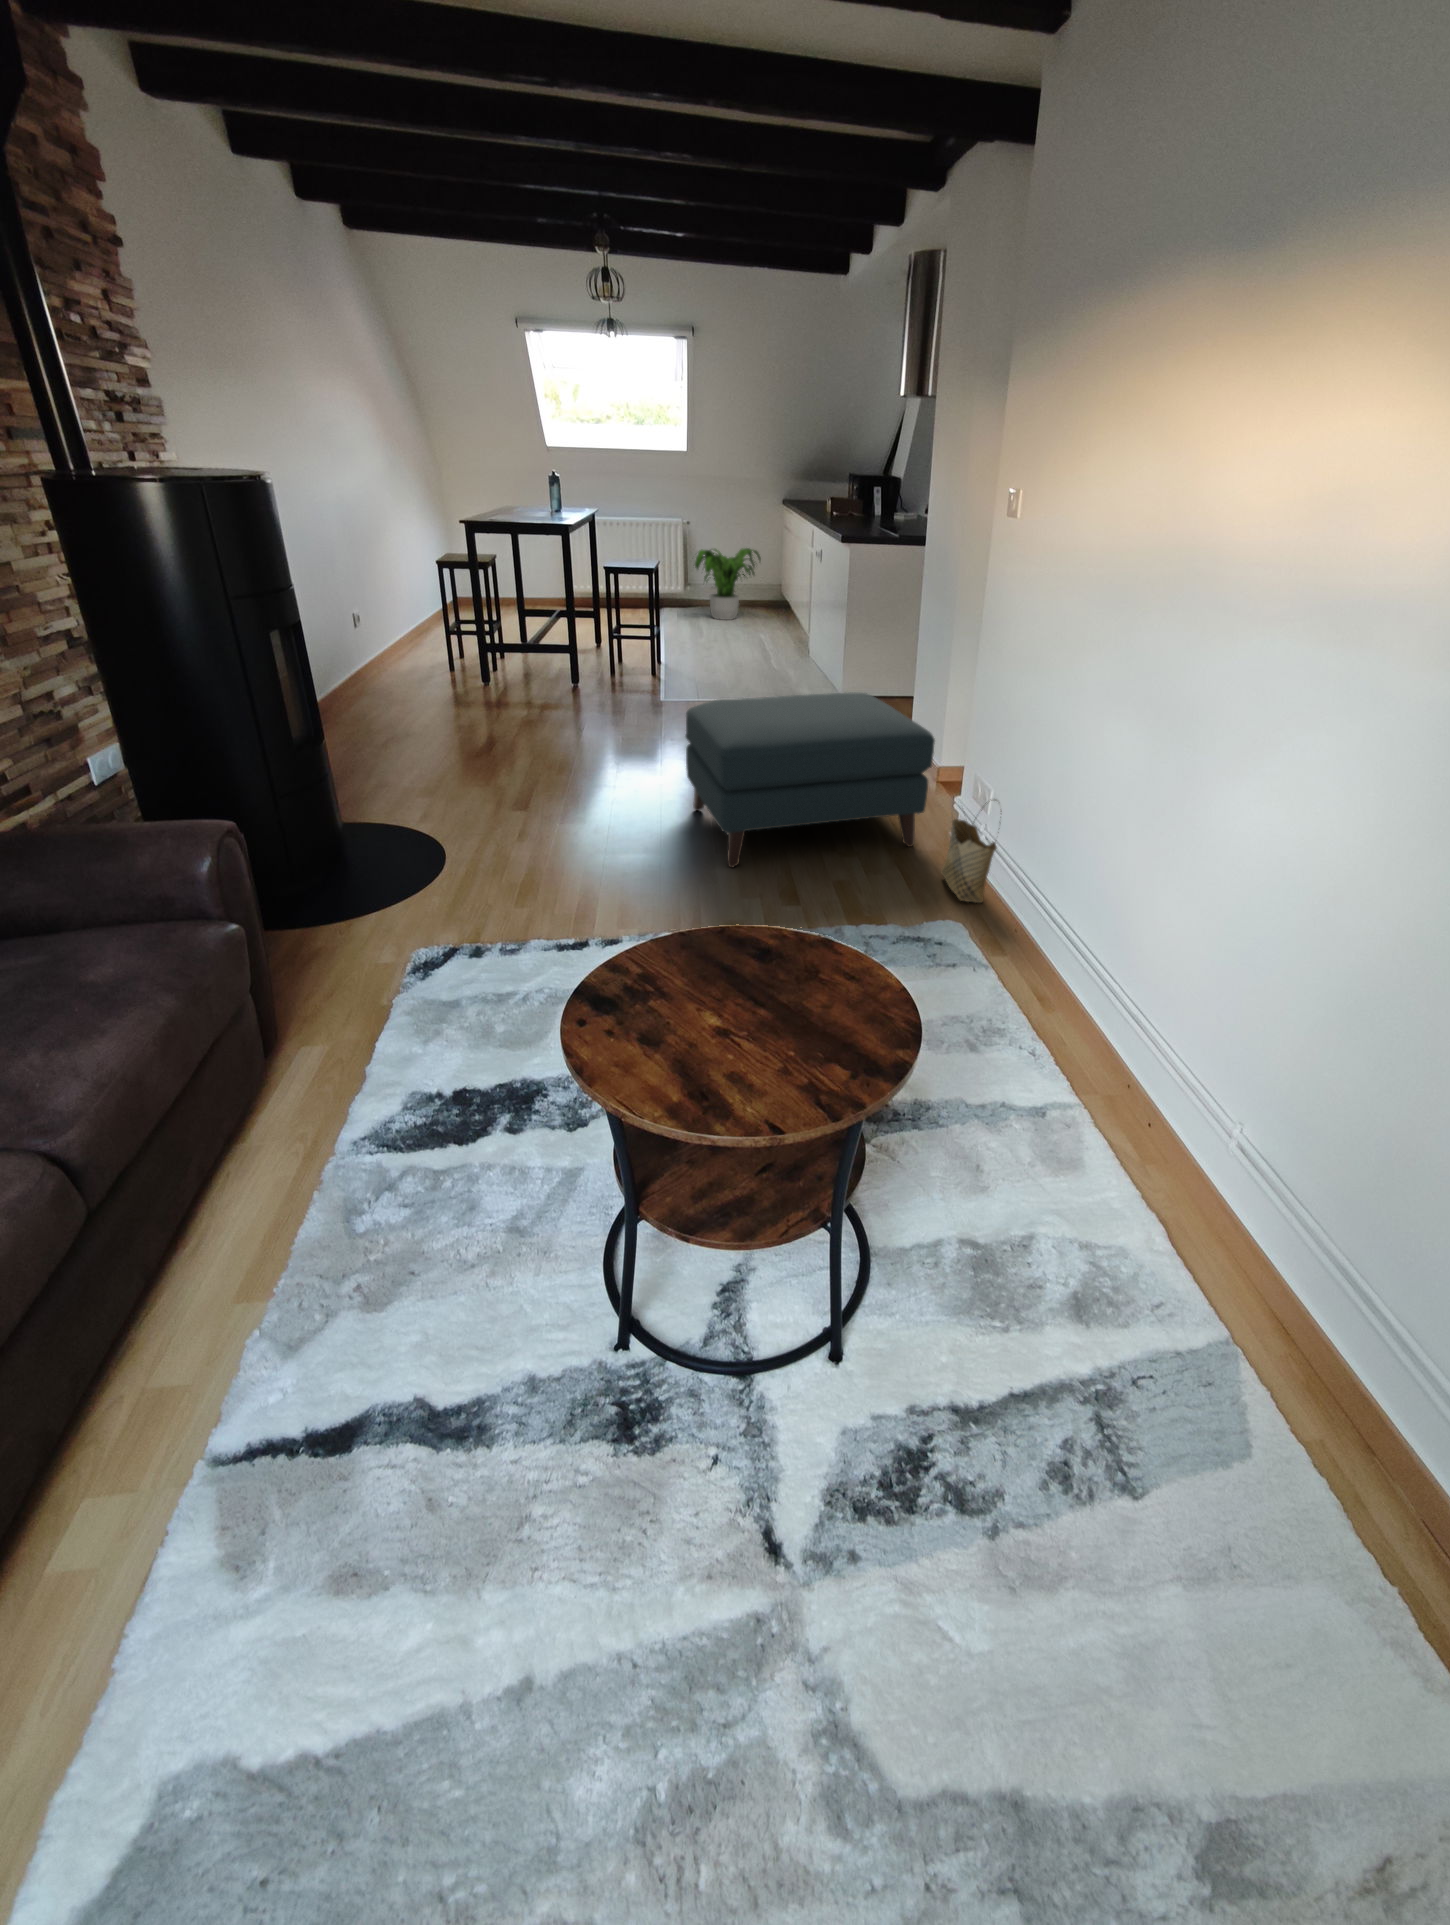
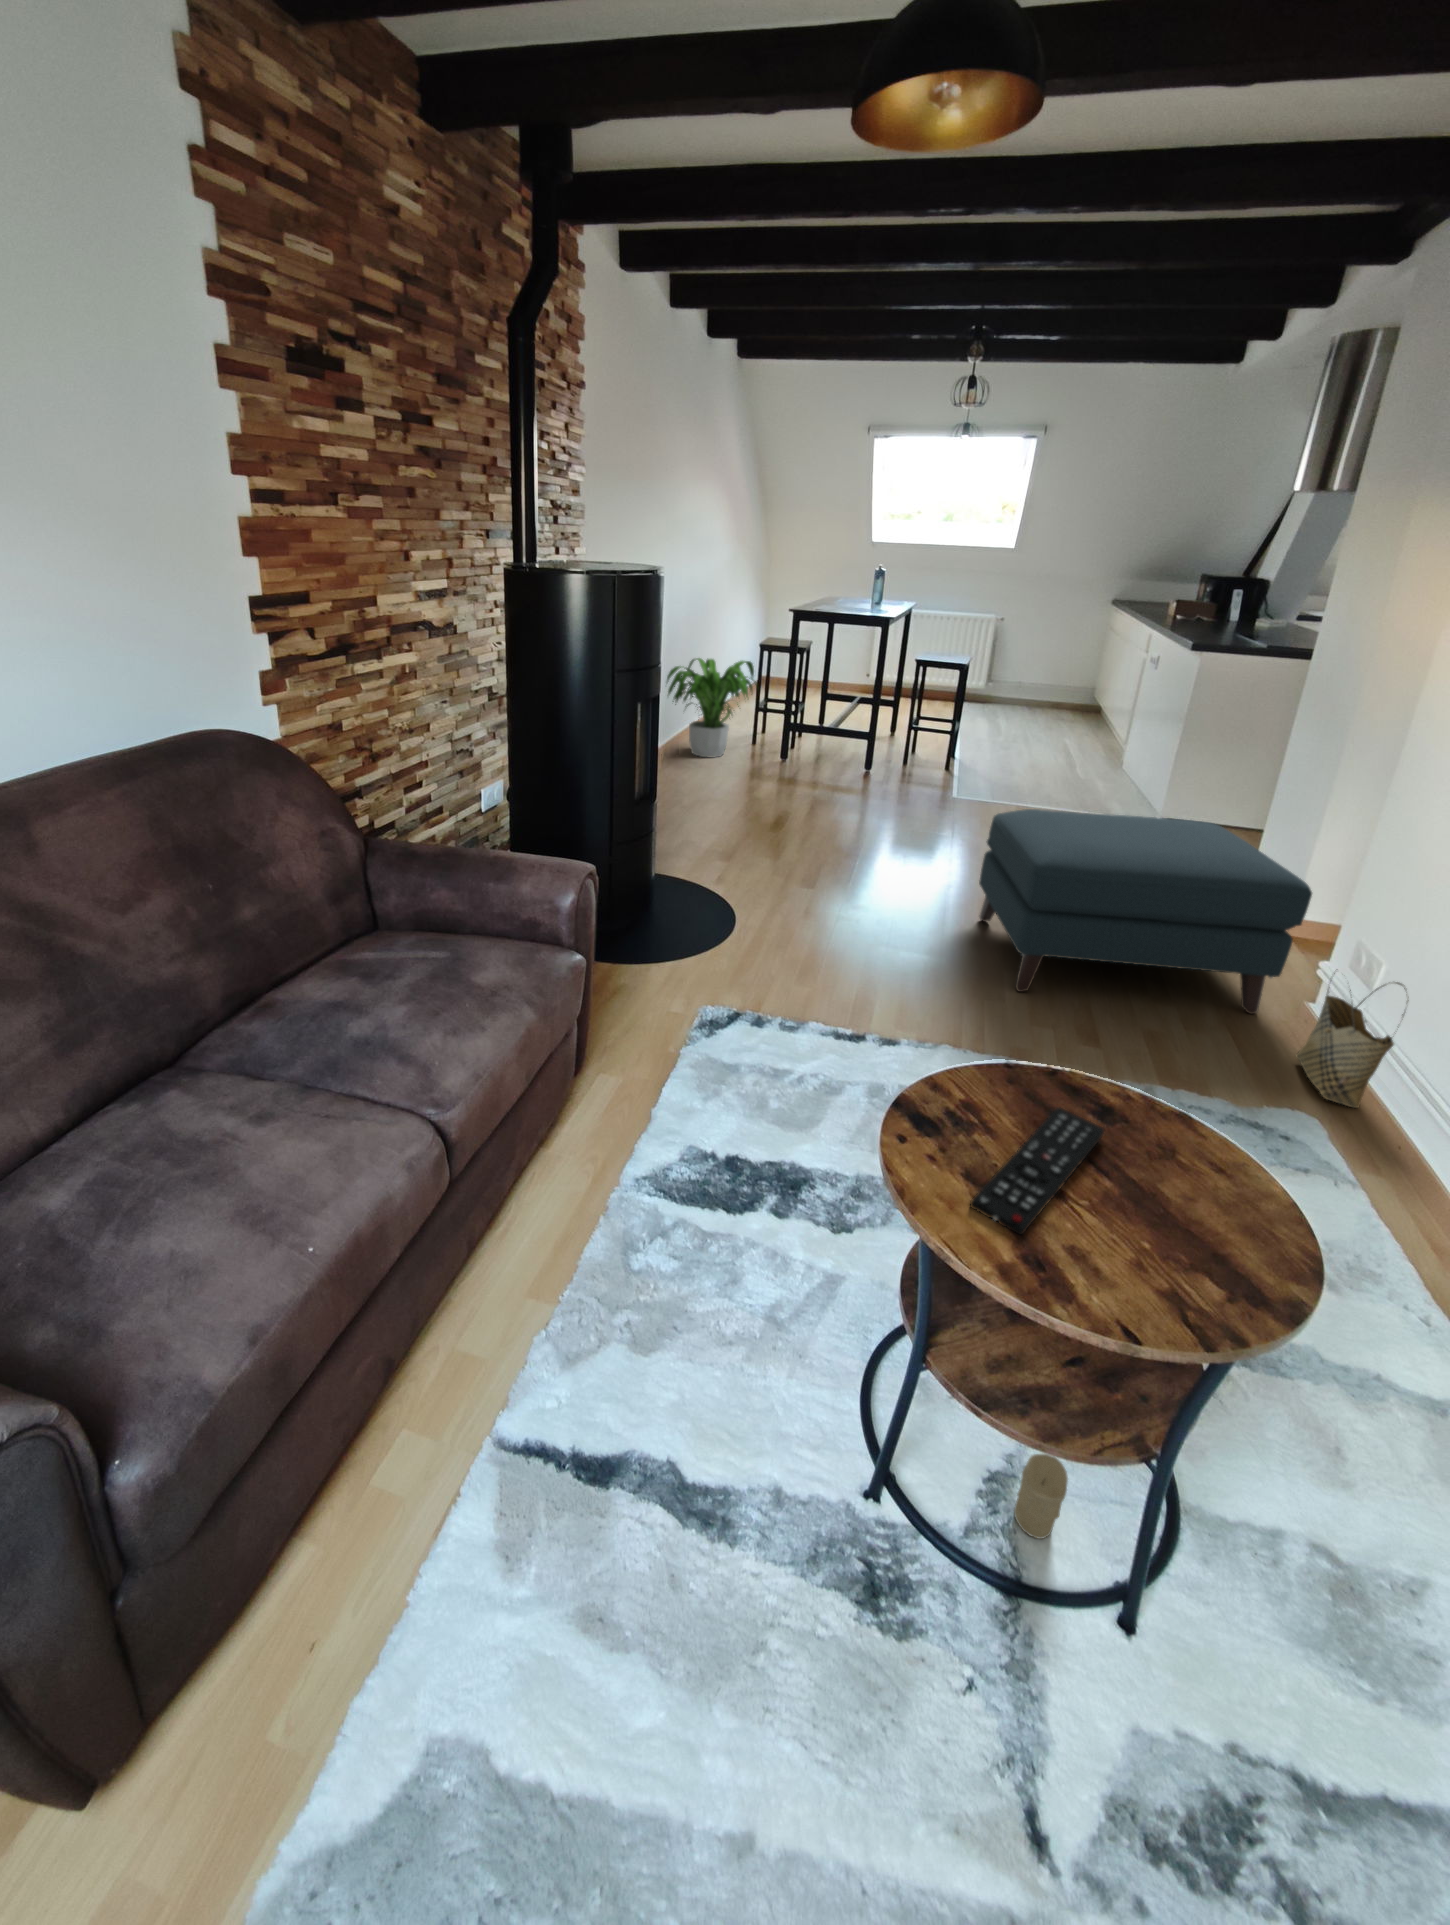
potted plant: present [695,548,761,620] -> present [667,658,757,758]
remote control: none [647,955,765,1077] -> present [970,1107,1104,1234]
candle: none [742,1248,777,1319] -> present [1014,1454,1068,1539]

